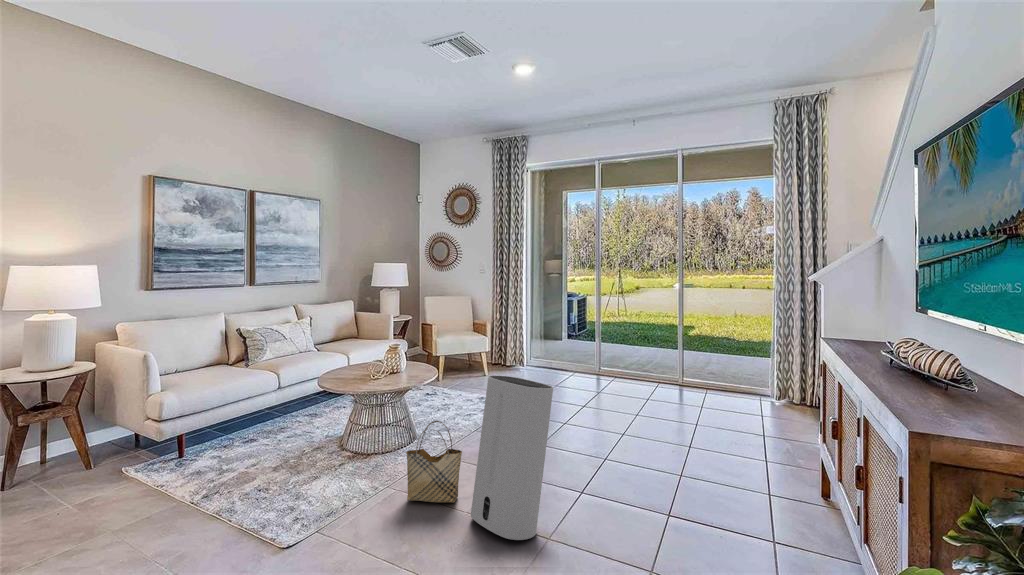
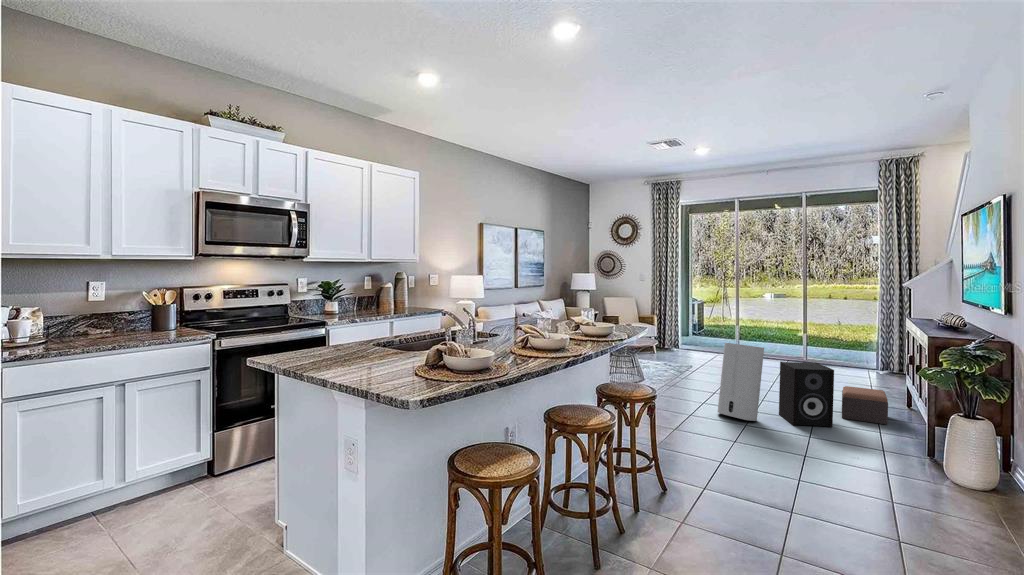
speaker: none [589,411,677,551] -> present [779,362,834,427]
woven basket: present [406,421,462,503] -> none [675,368,705,409]
footstool: none [699,450,779,535] -> present [842,386,888,425]

